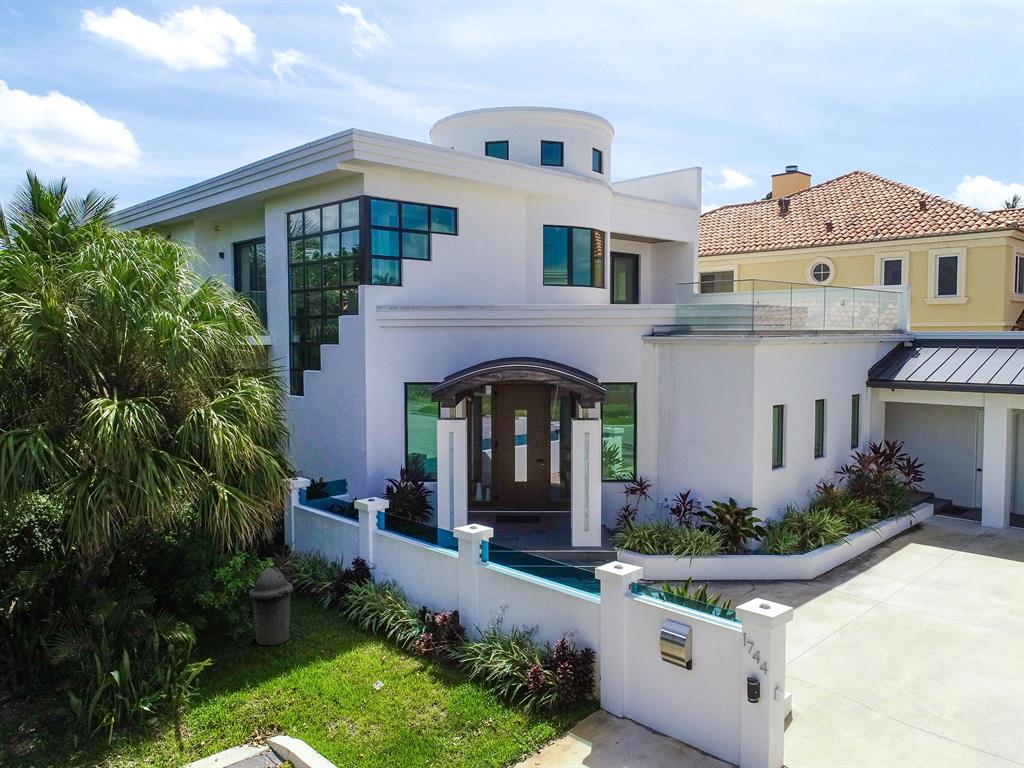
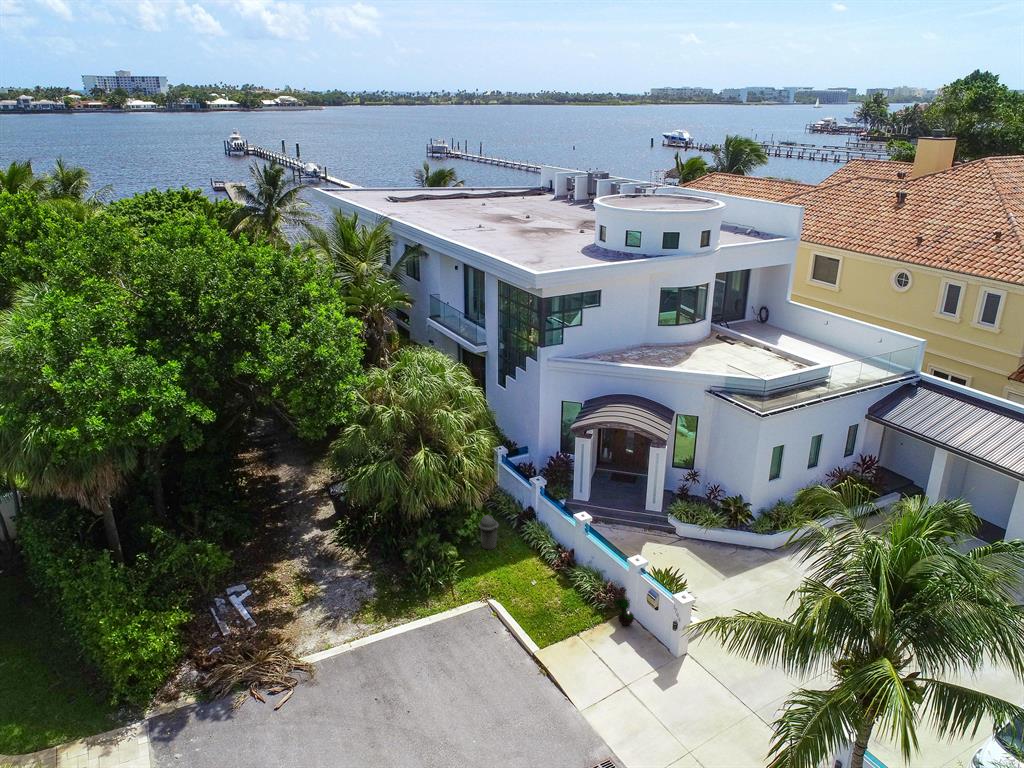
potted tree: none [572,651,625,734] -> present [615,597,634,625]

